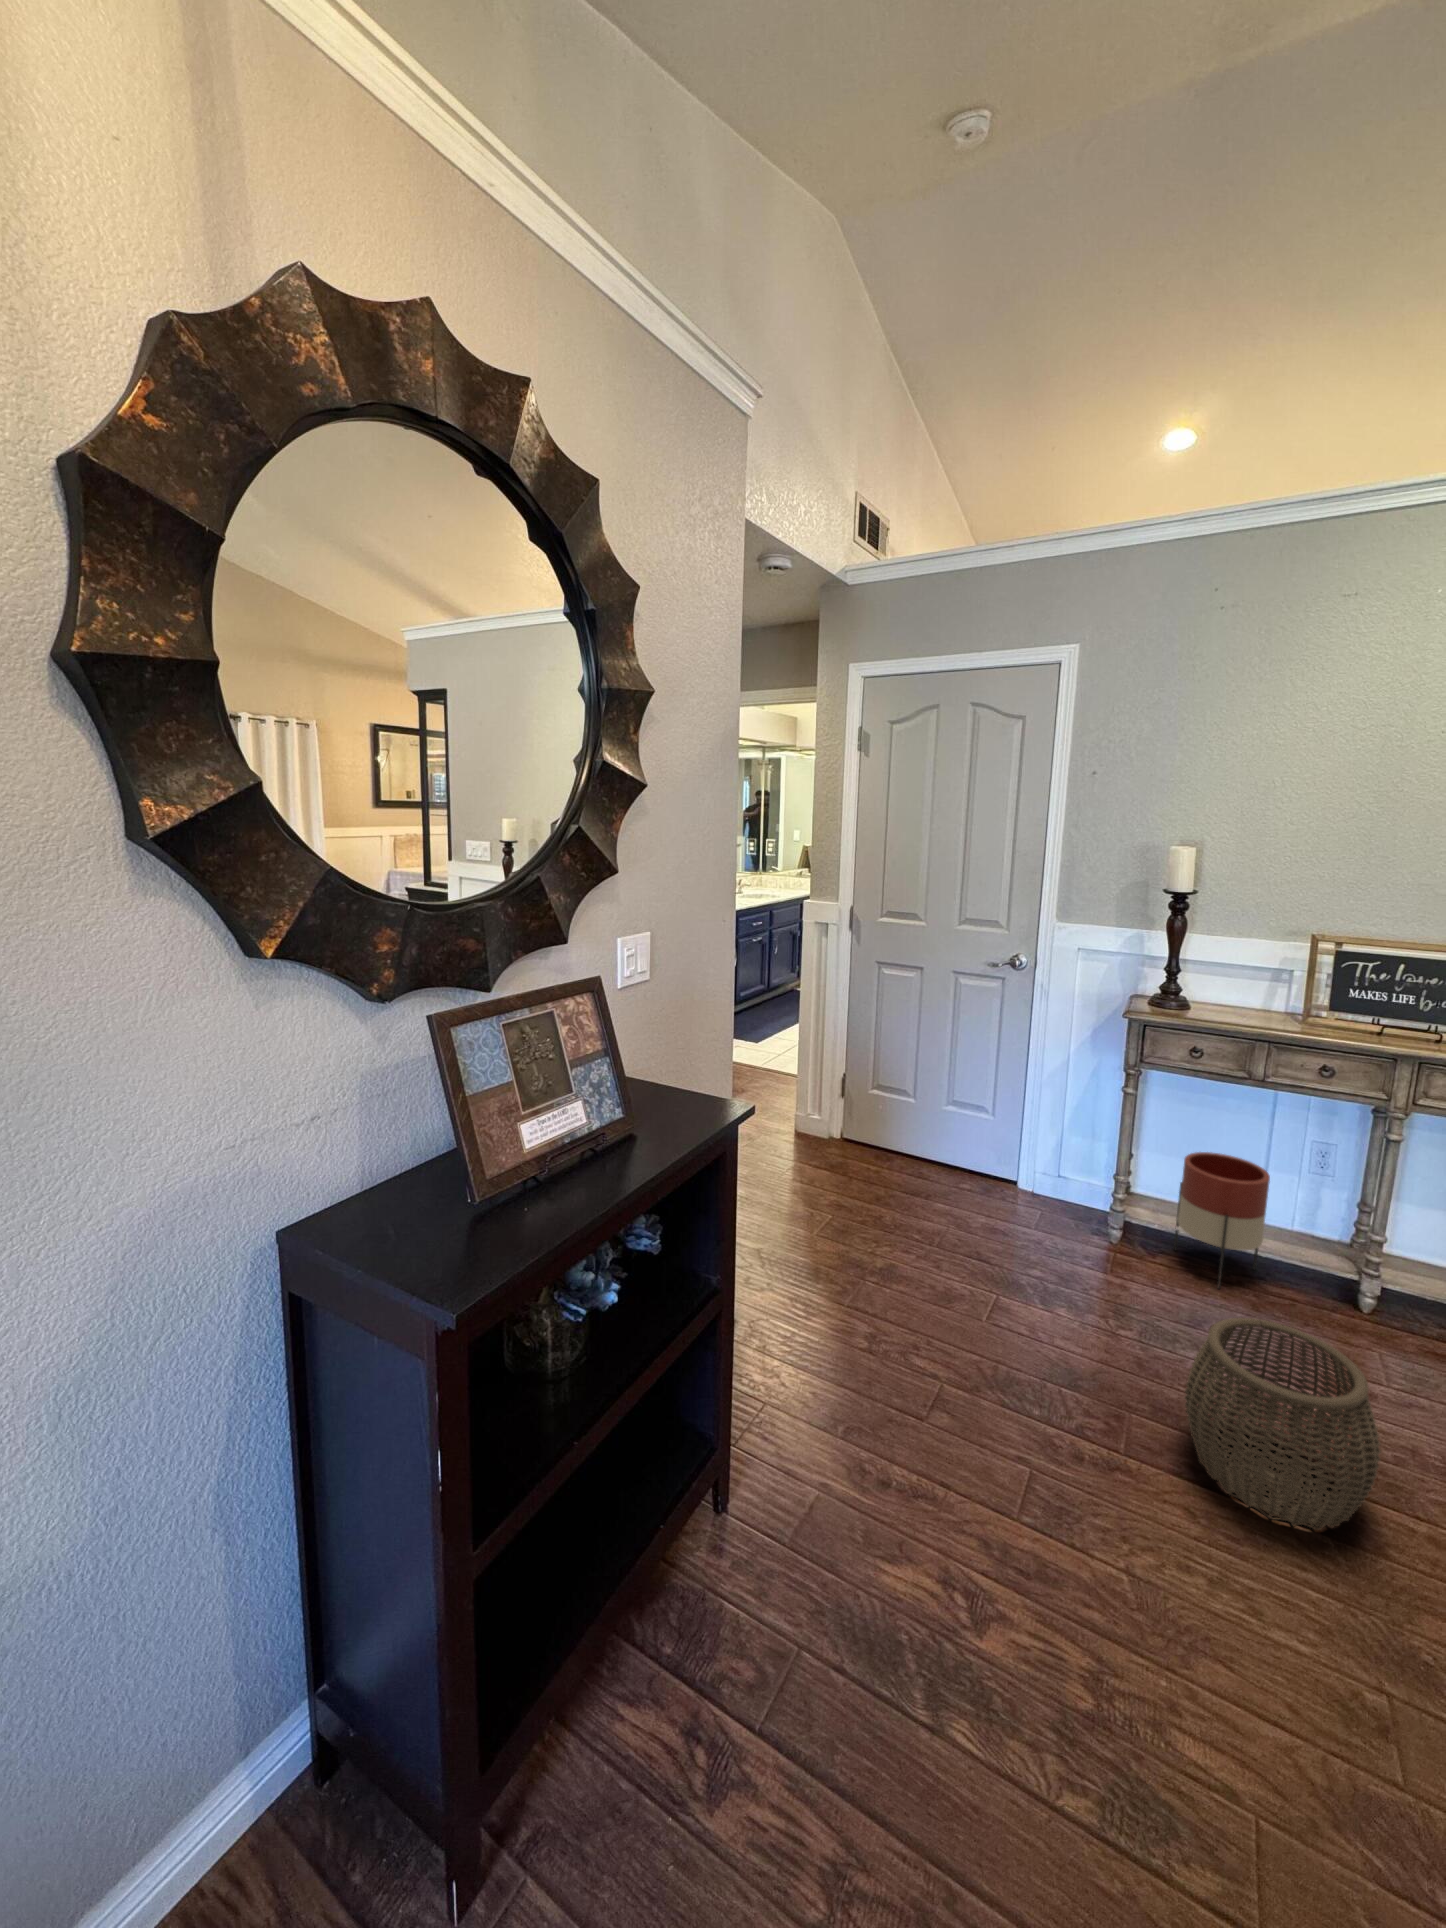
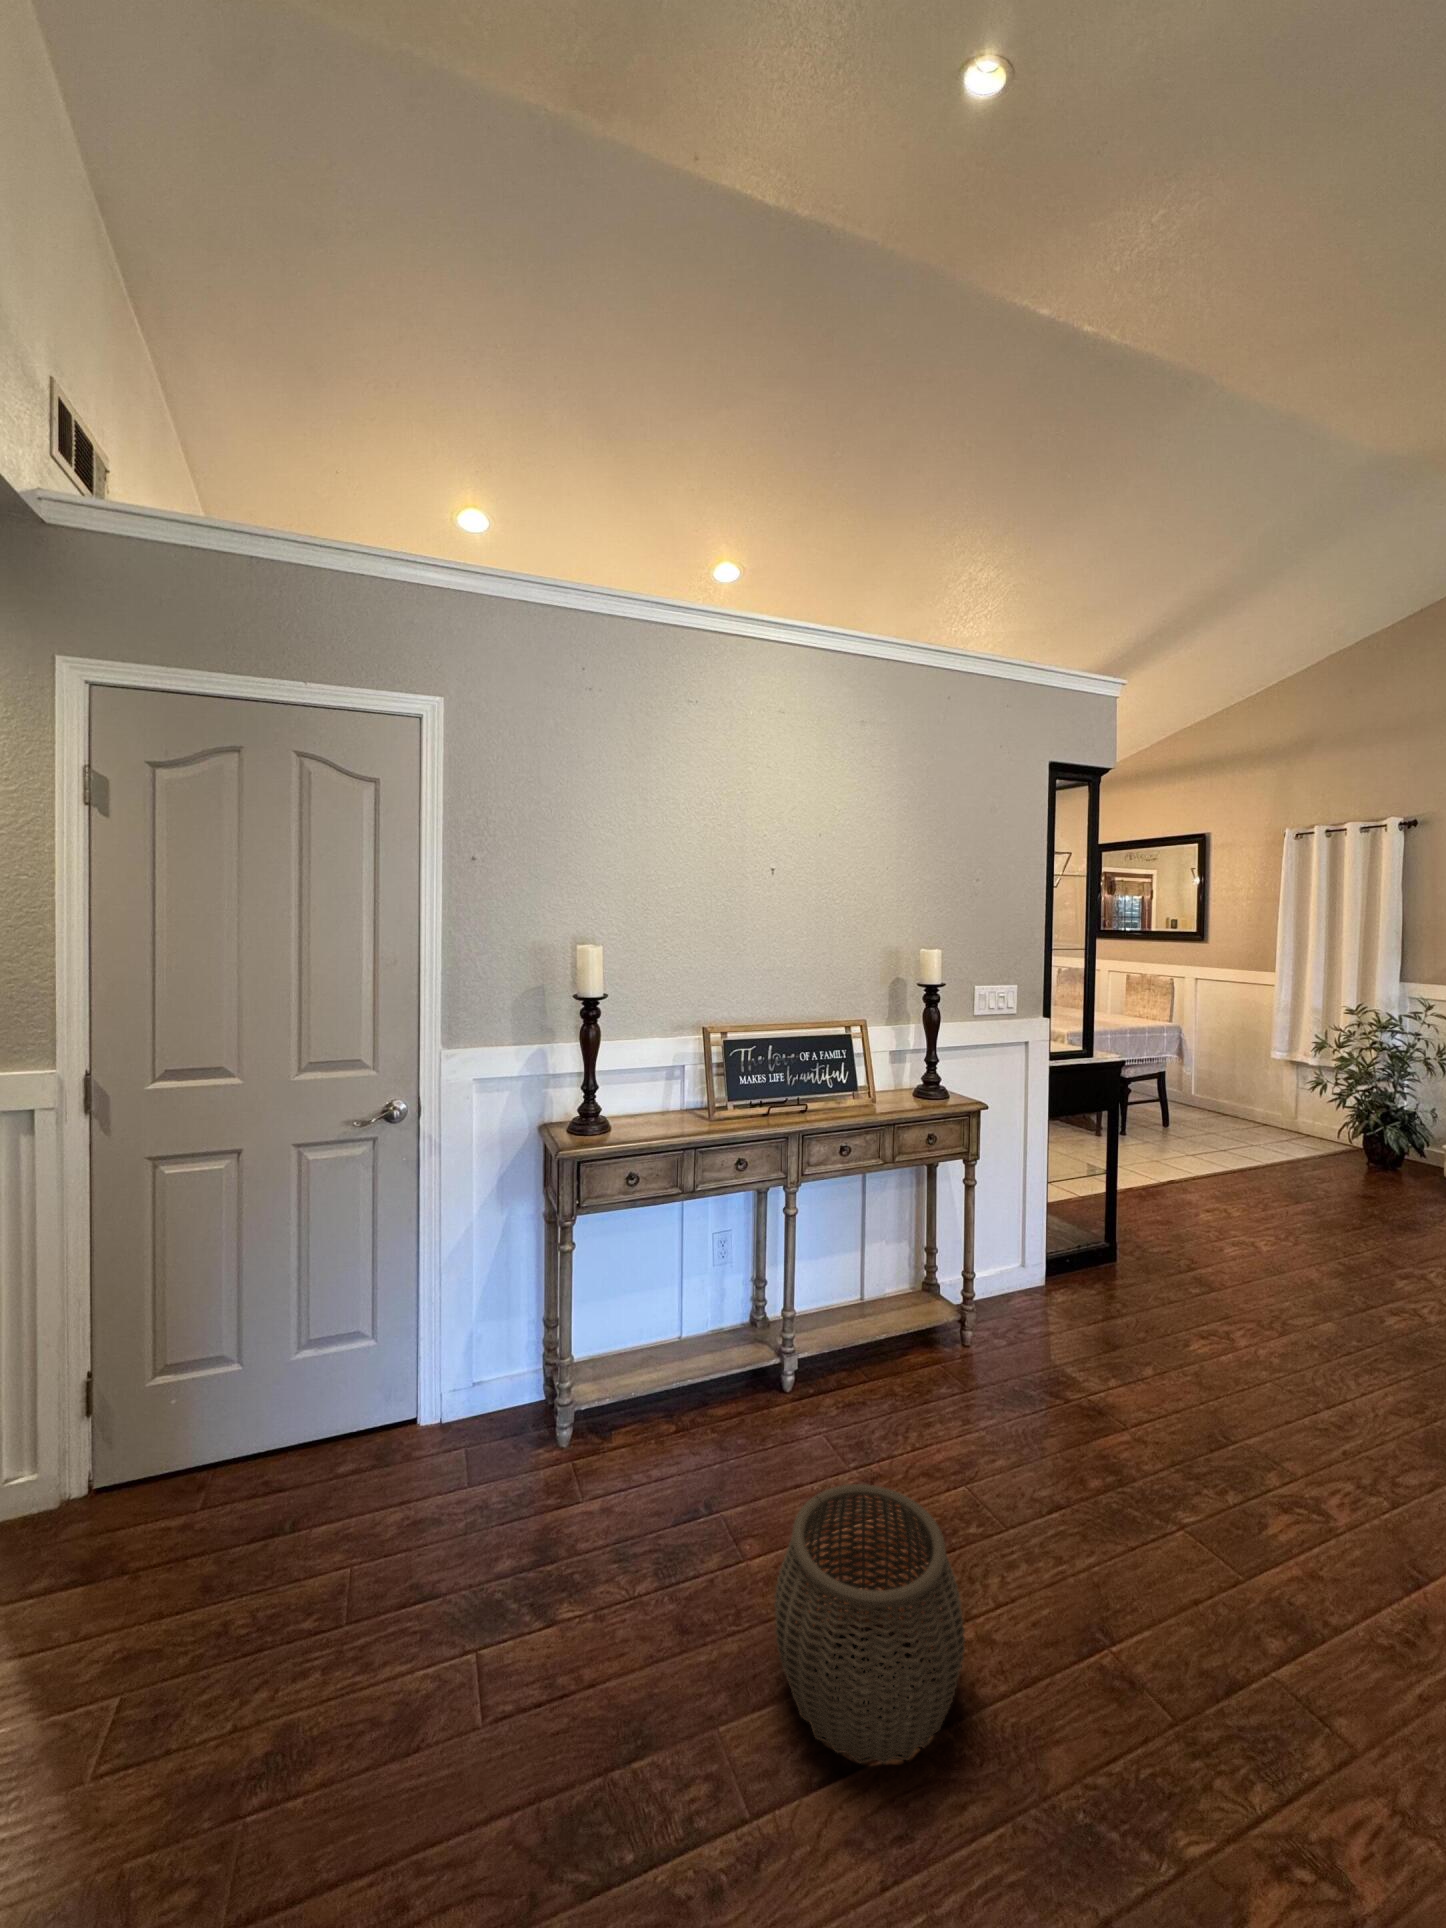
planter: present [1173,1152,1270,1288] -> none [620,1281,706,1446]

